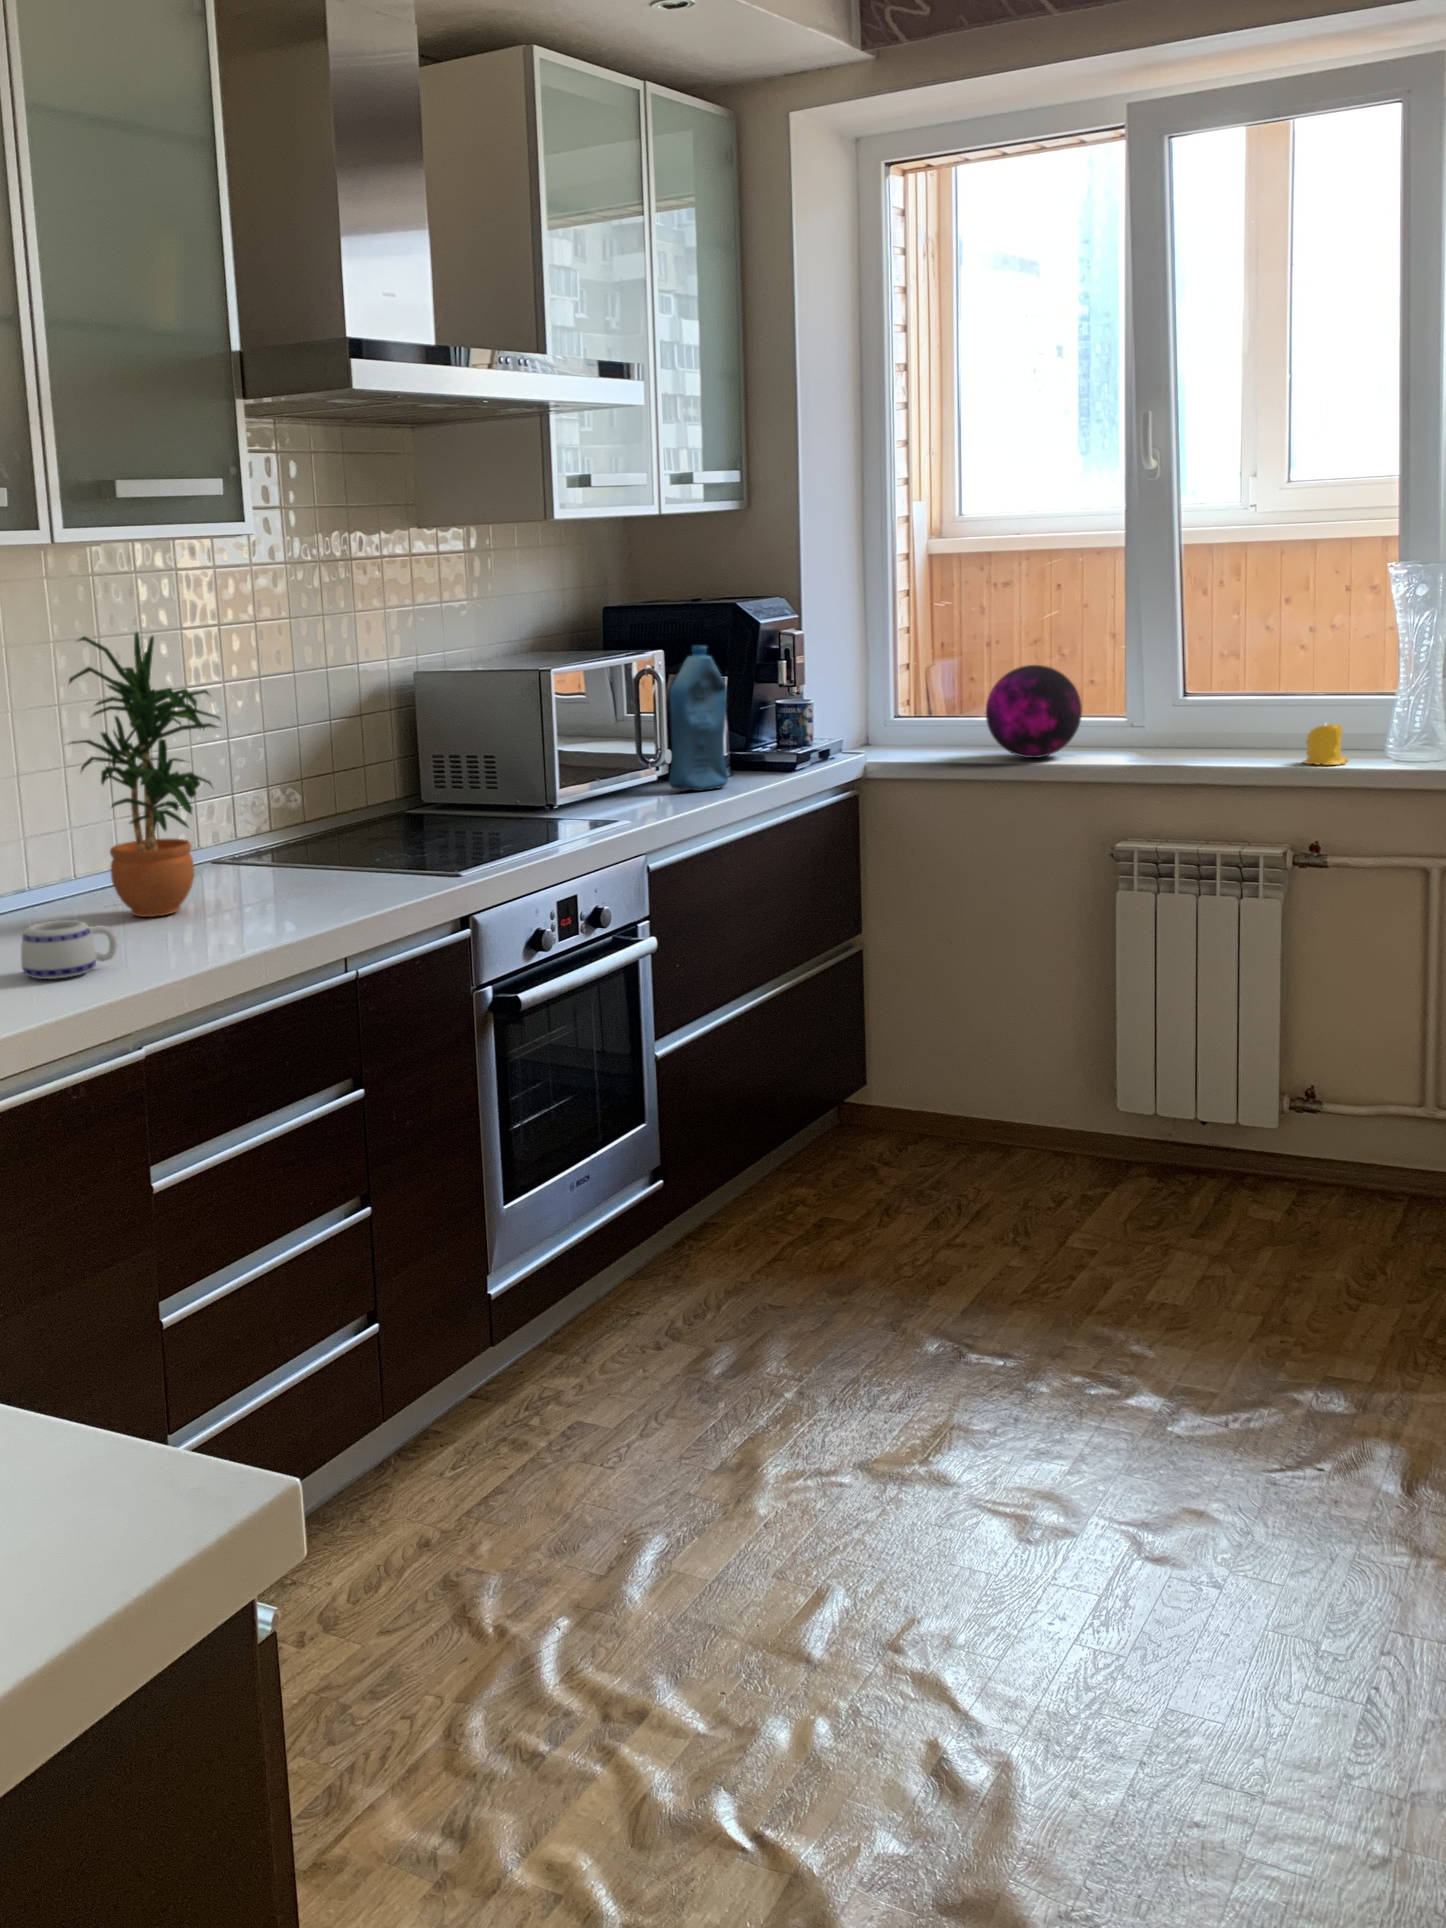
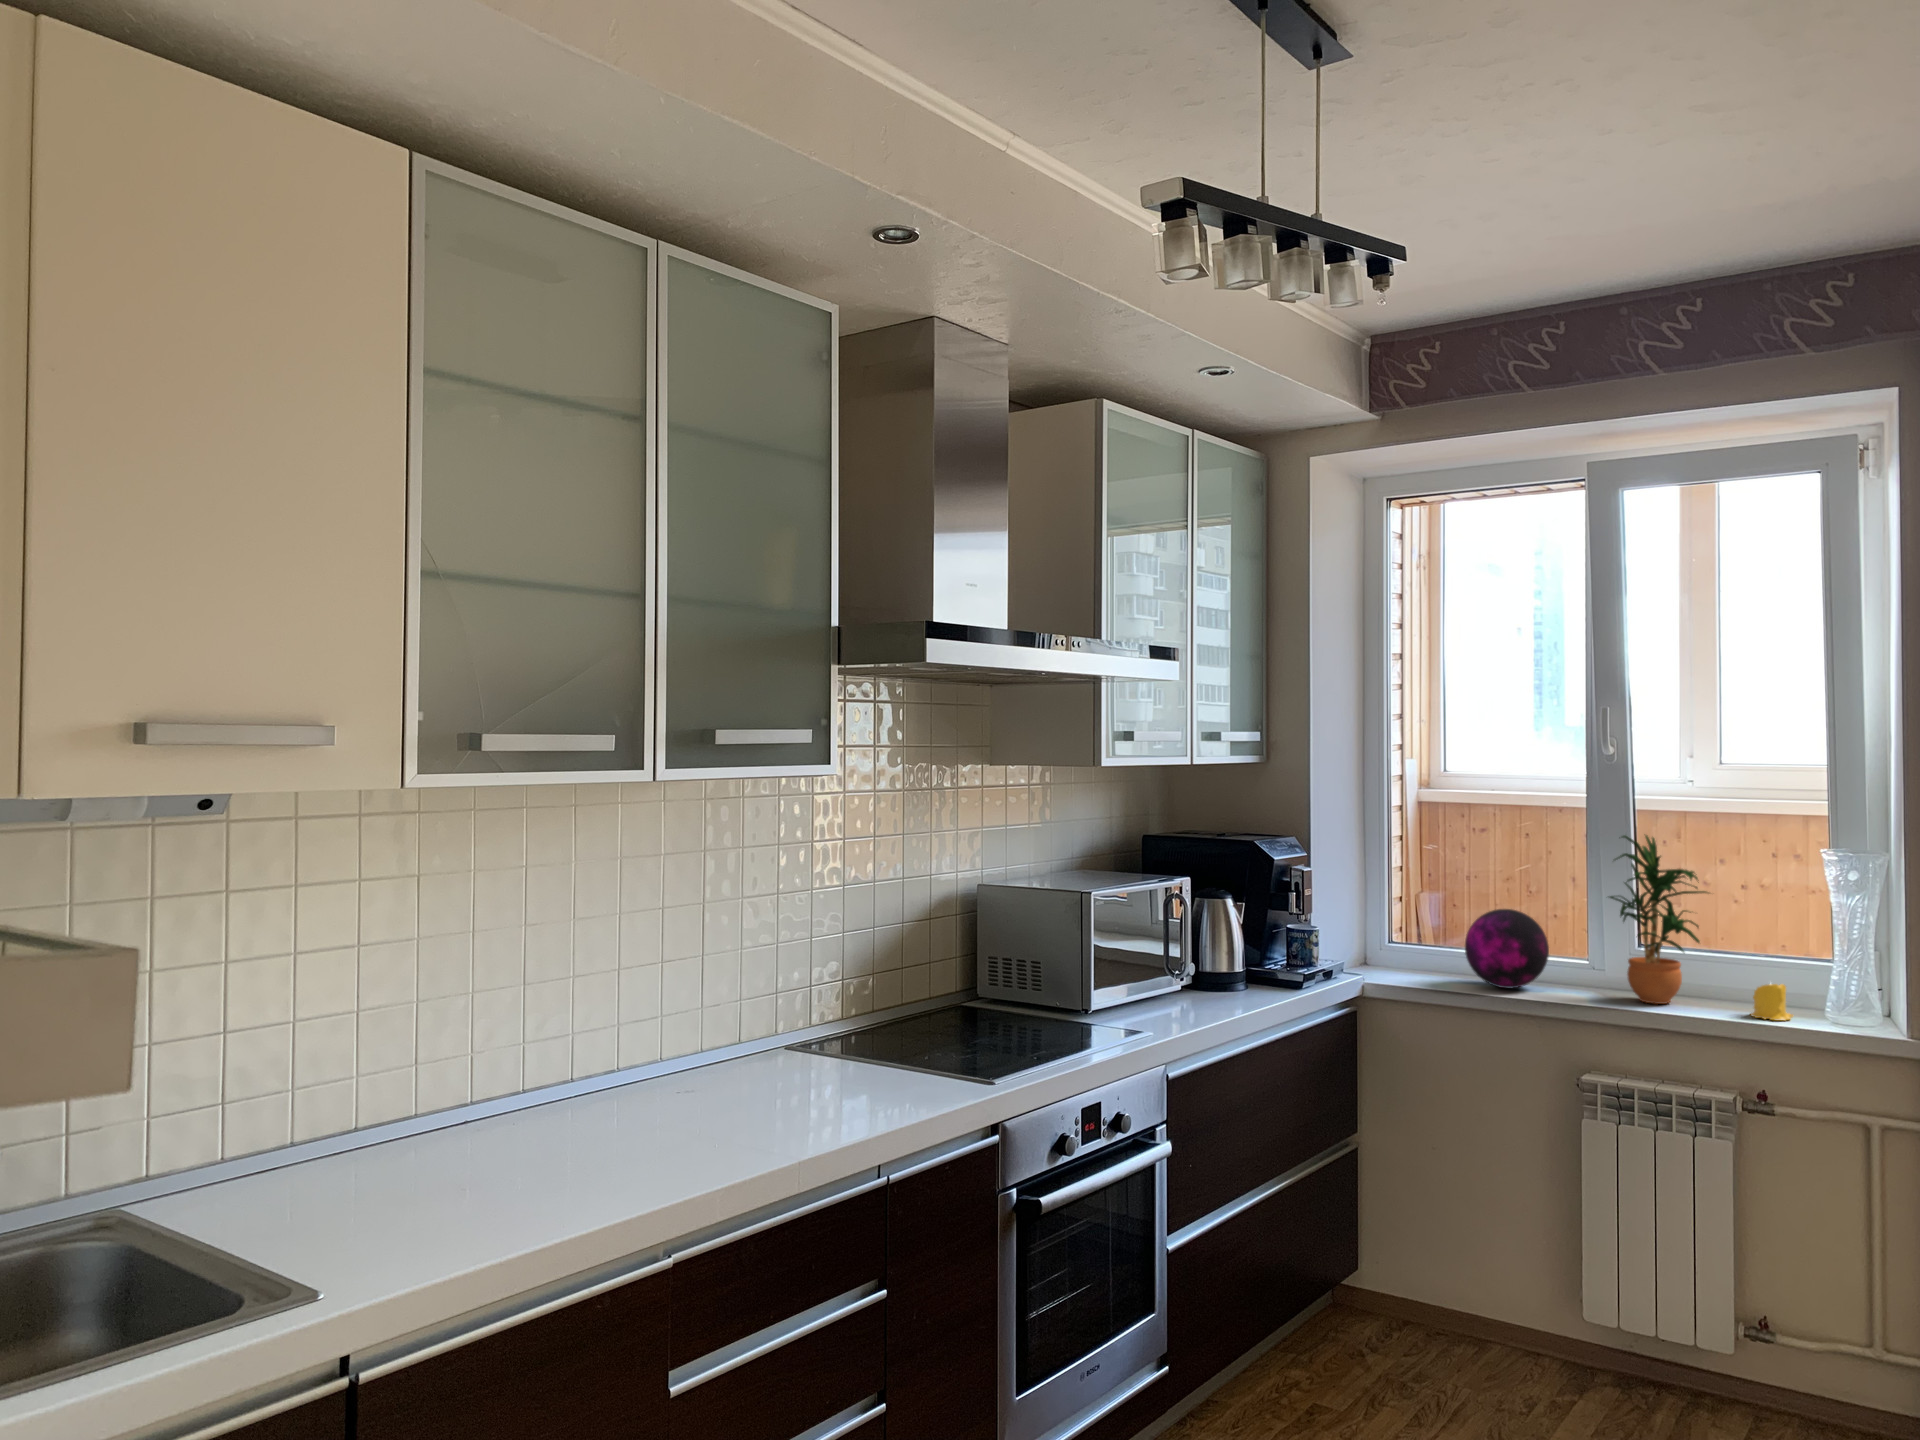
potted plant: present [69,632,220,917] -> present [1609,835,1708,1004]
bottle: present [669,646,728,791] -> none [1189,879,1242,1003]
mug: present [21,920,117,979] -> none [574,1122,664,1181]

